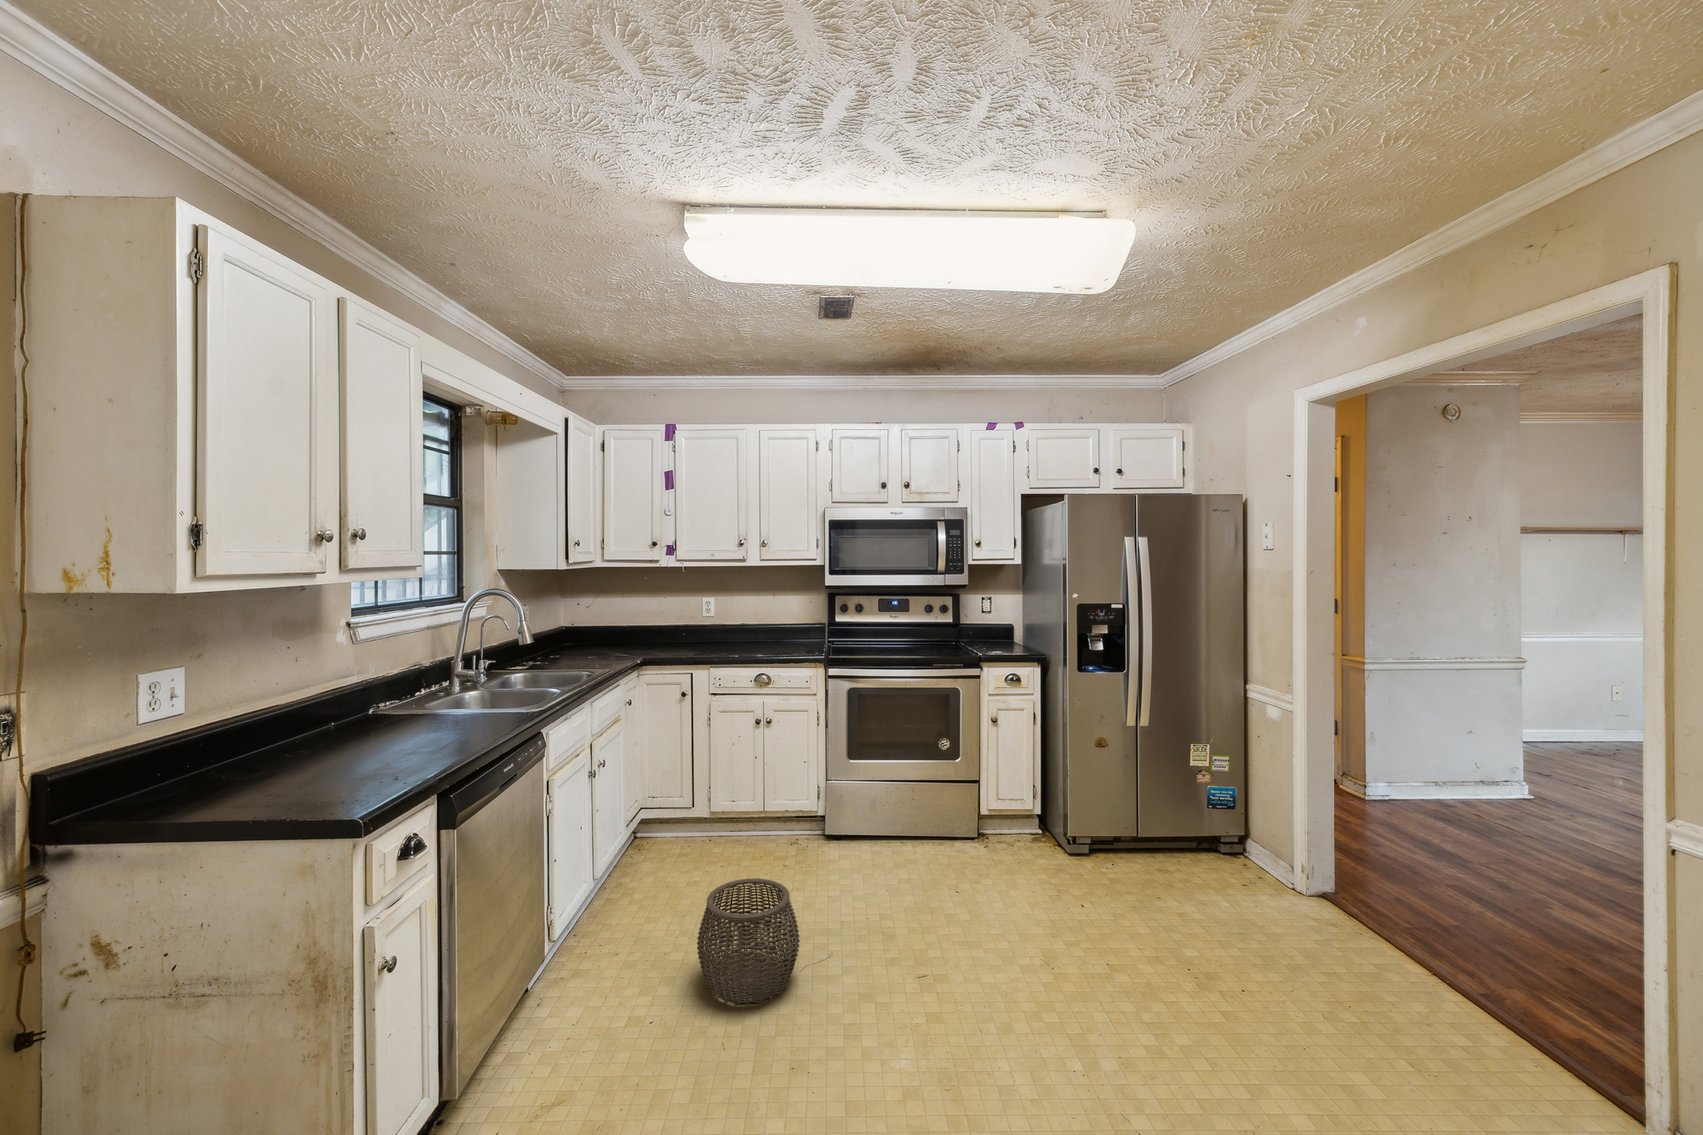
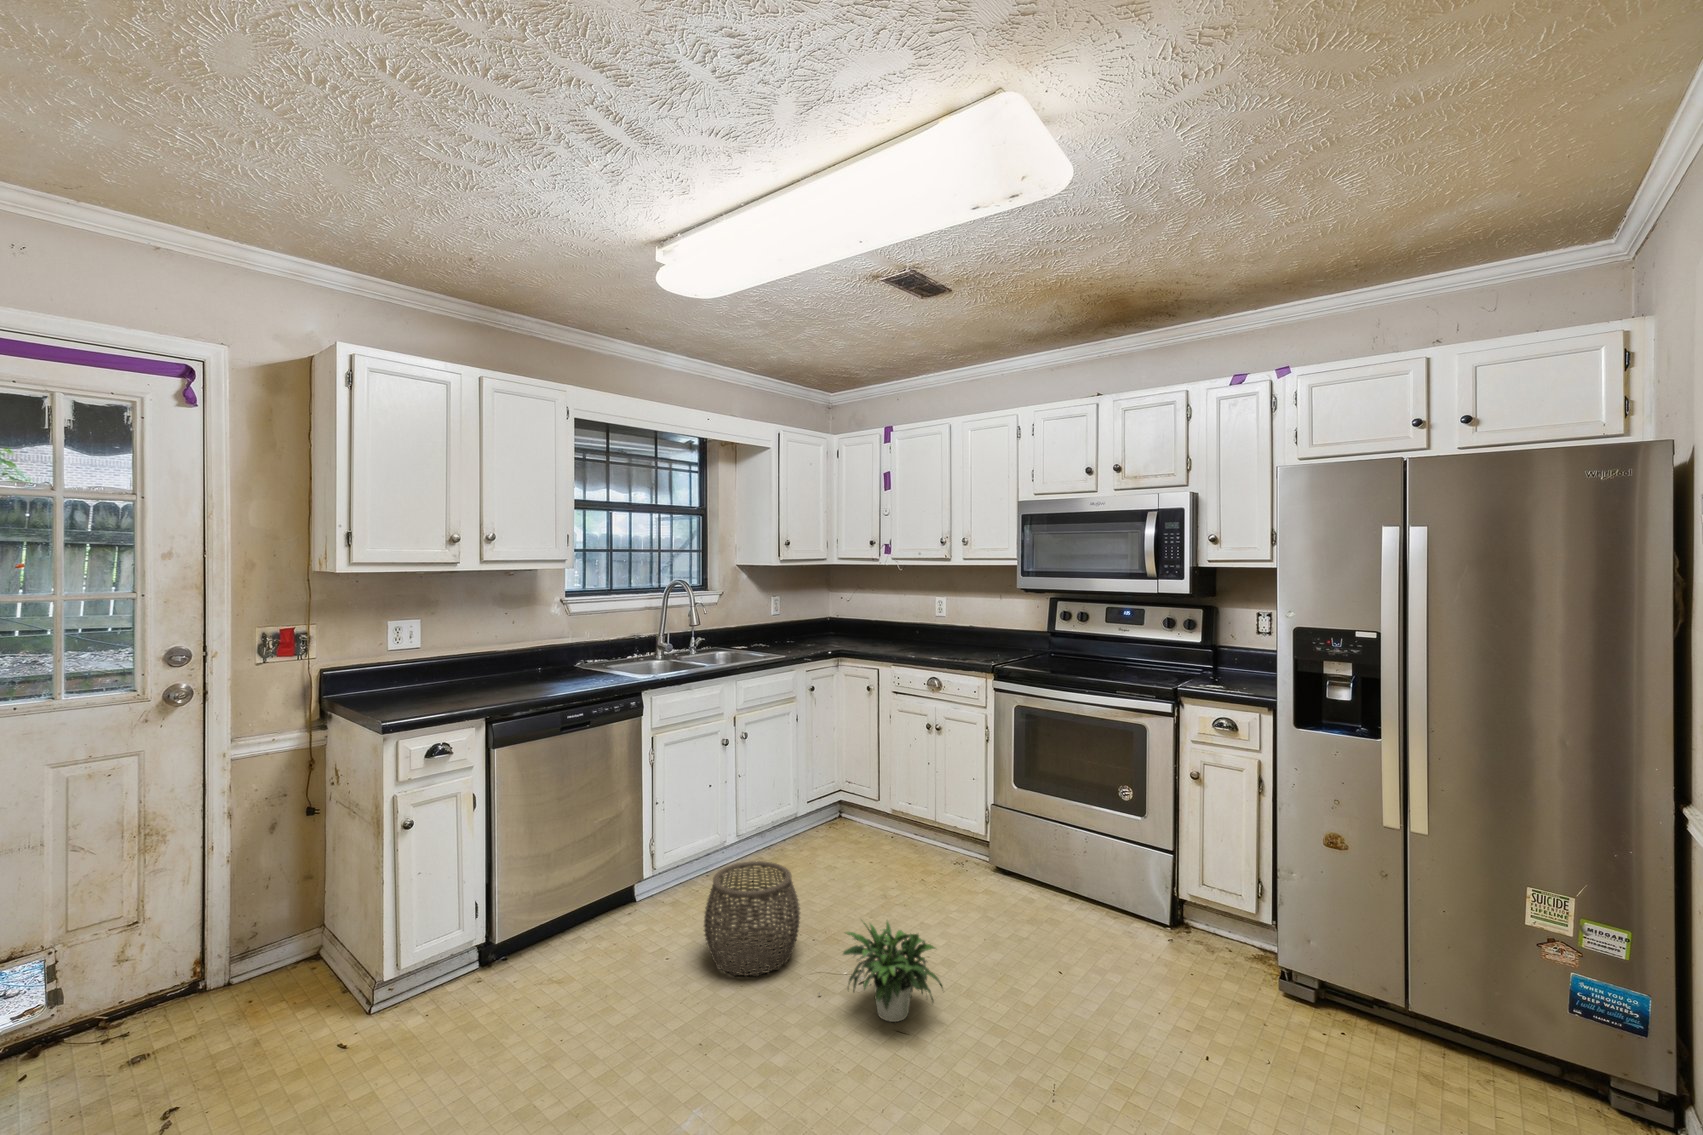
potted plant: none [847,886,957,981] -> present [819,921,942,1022]

